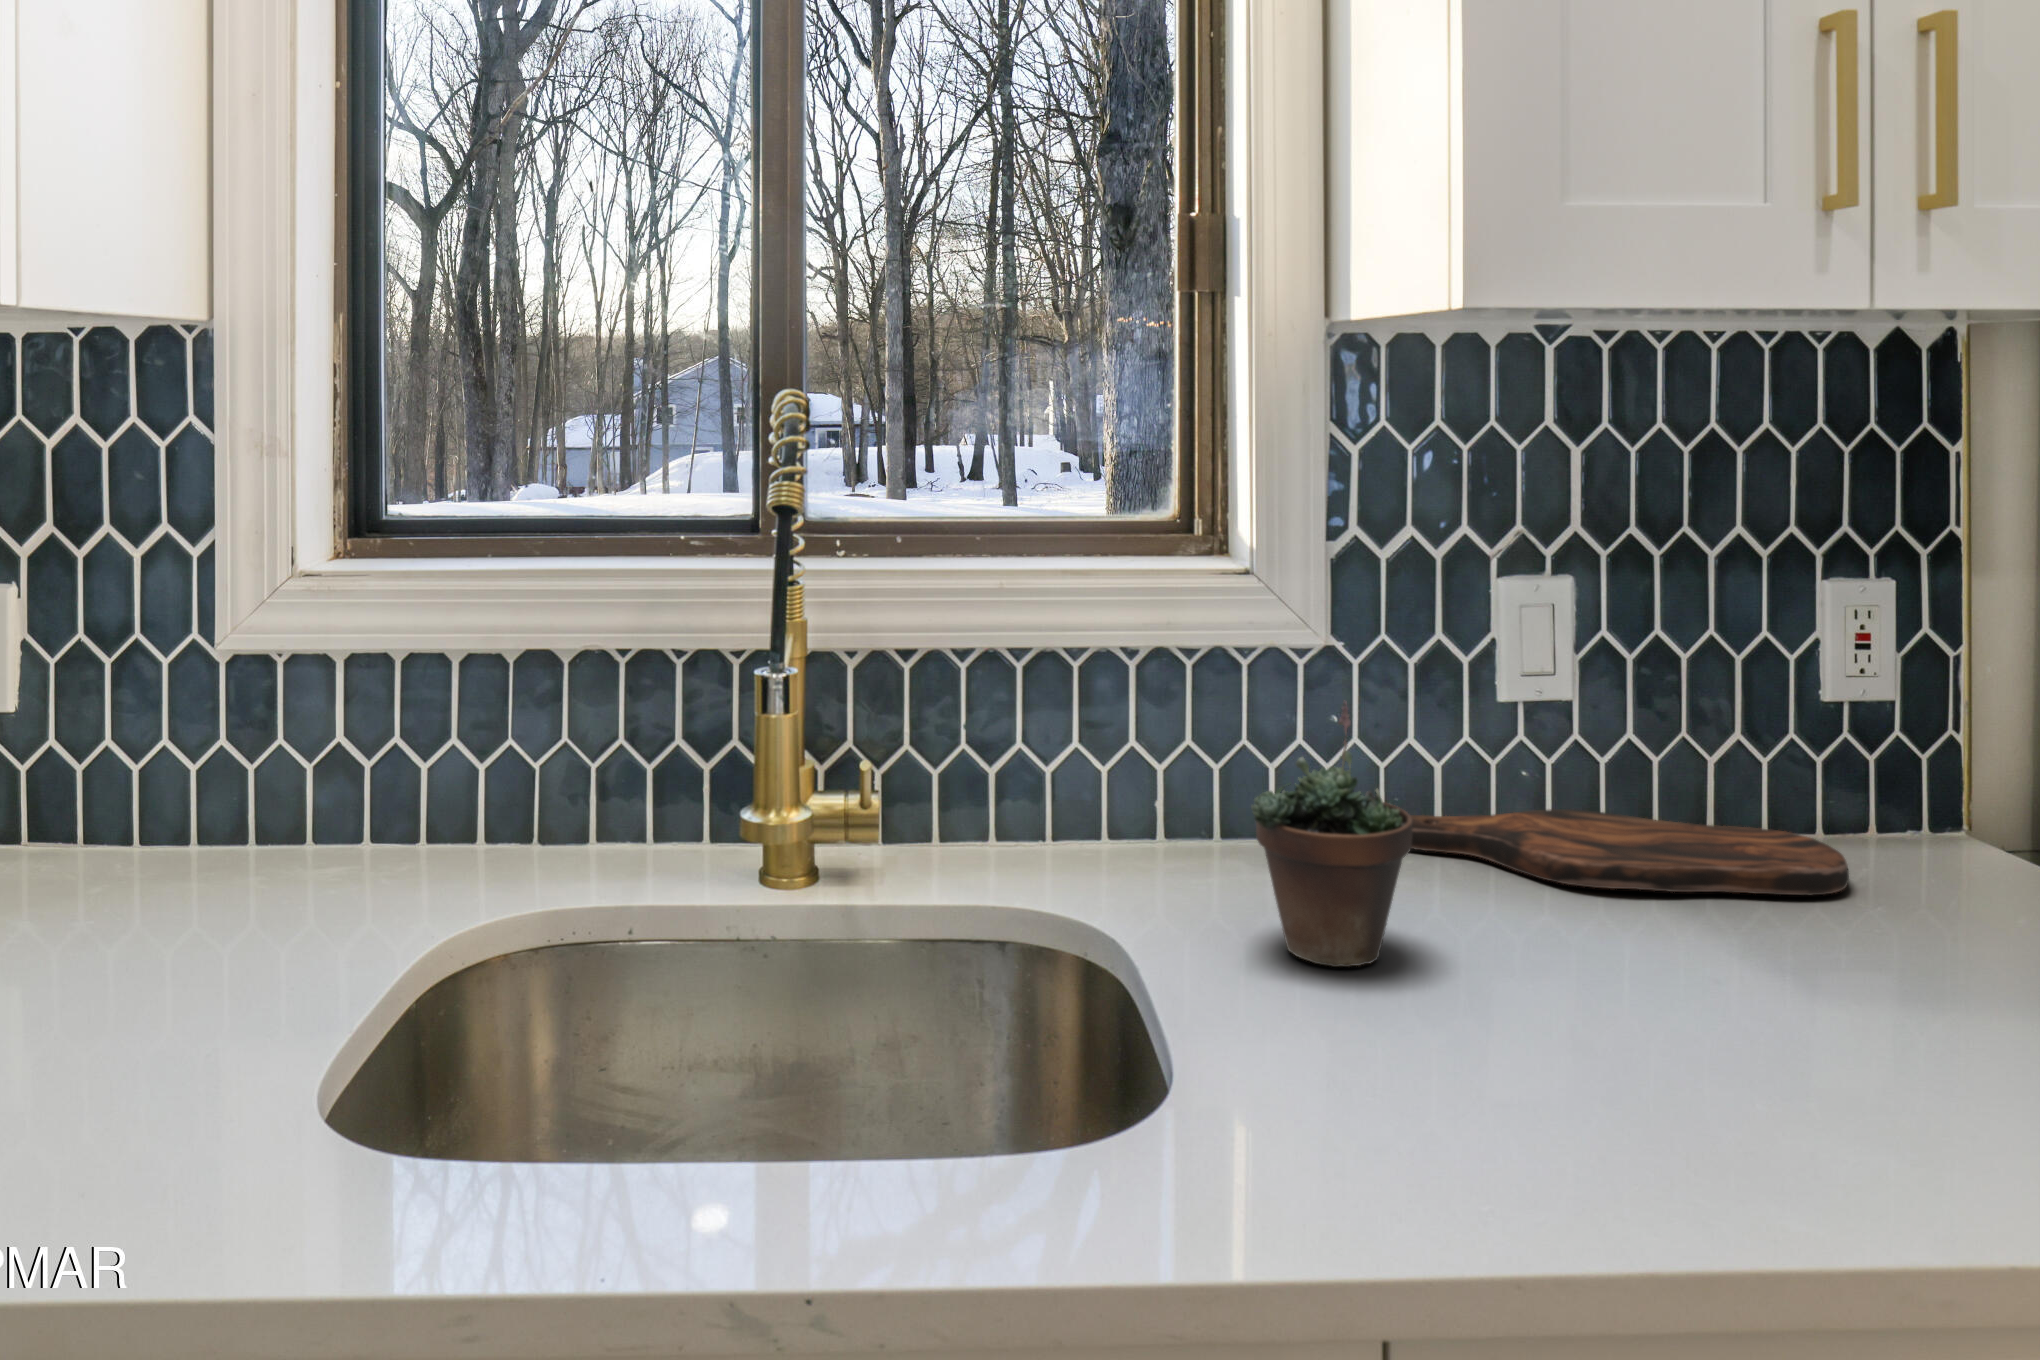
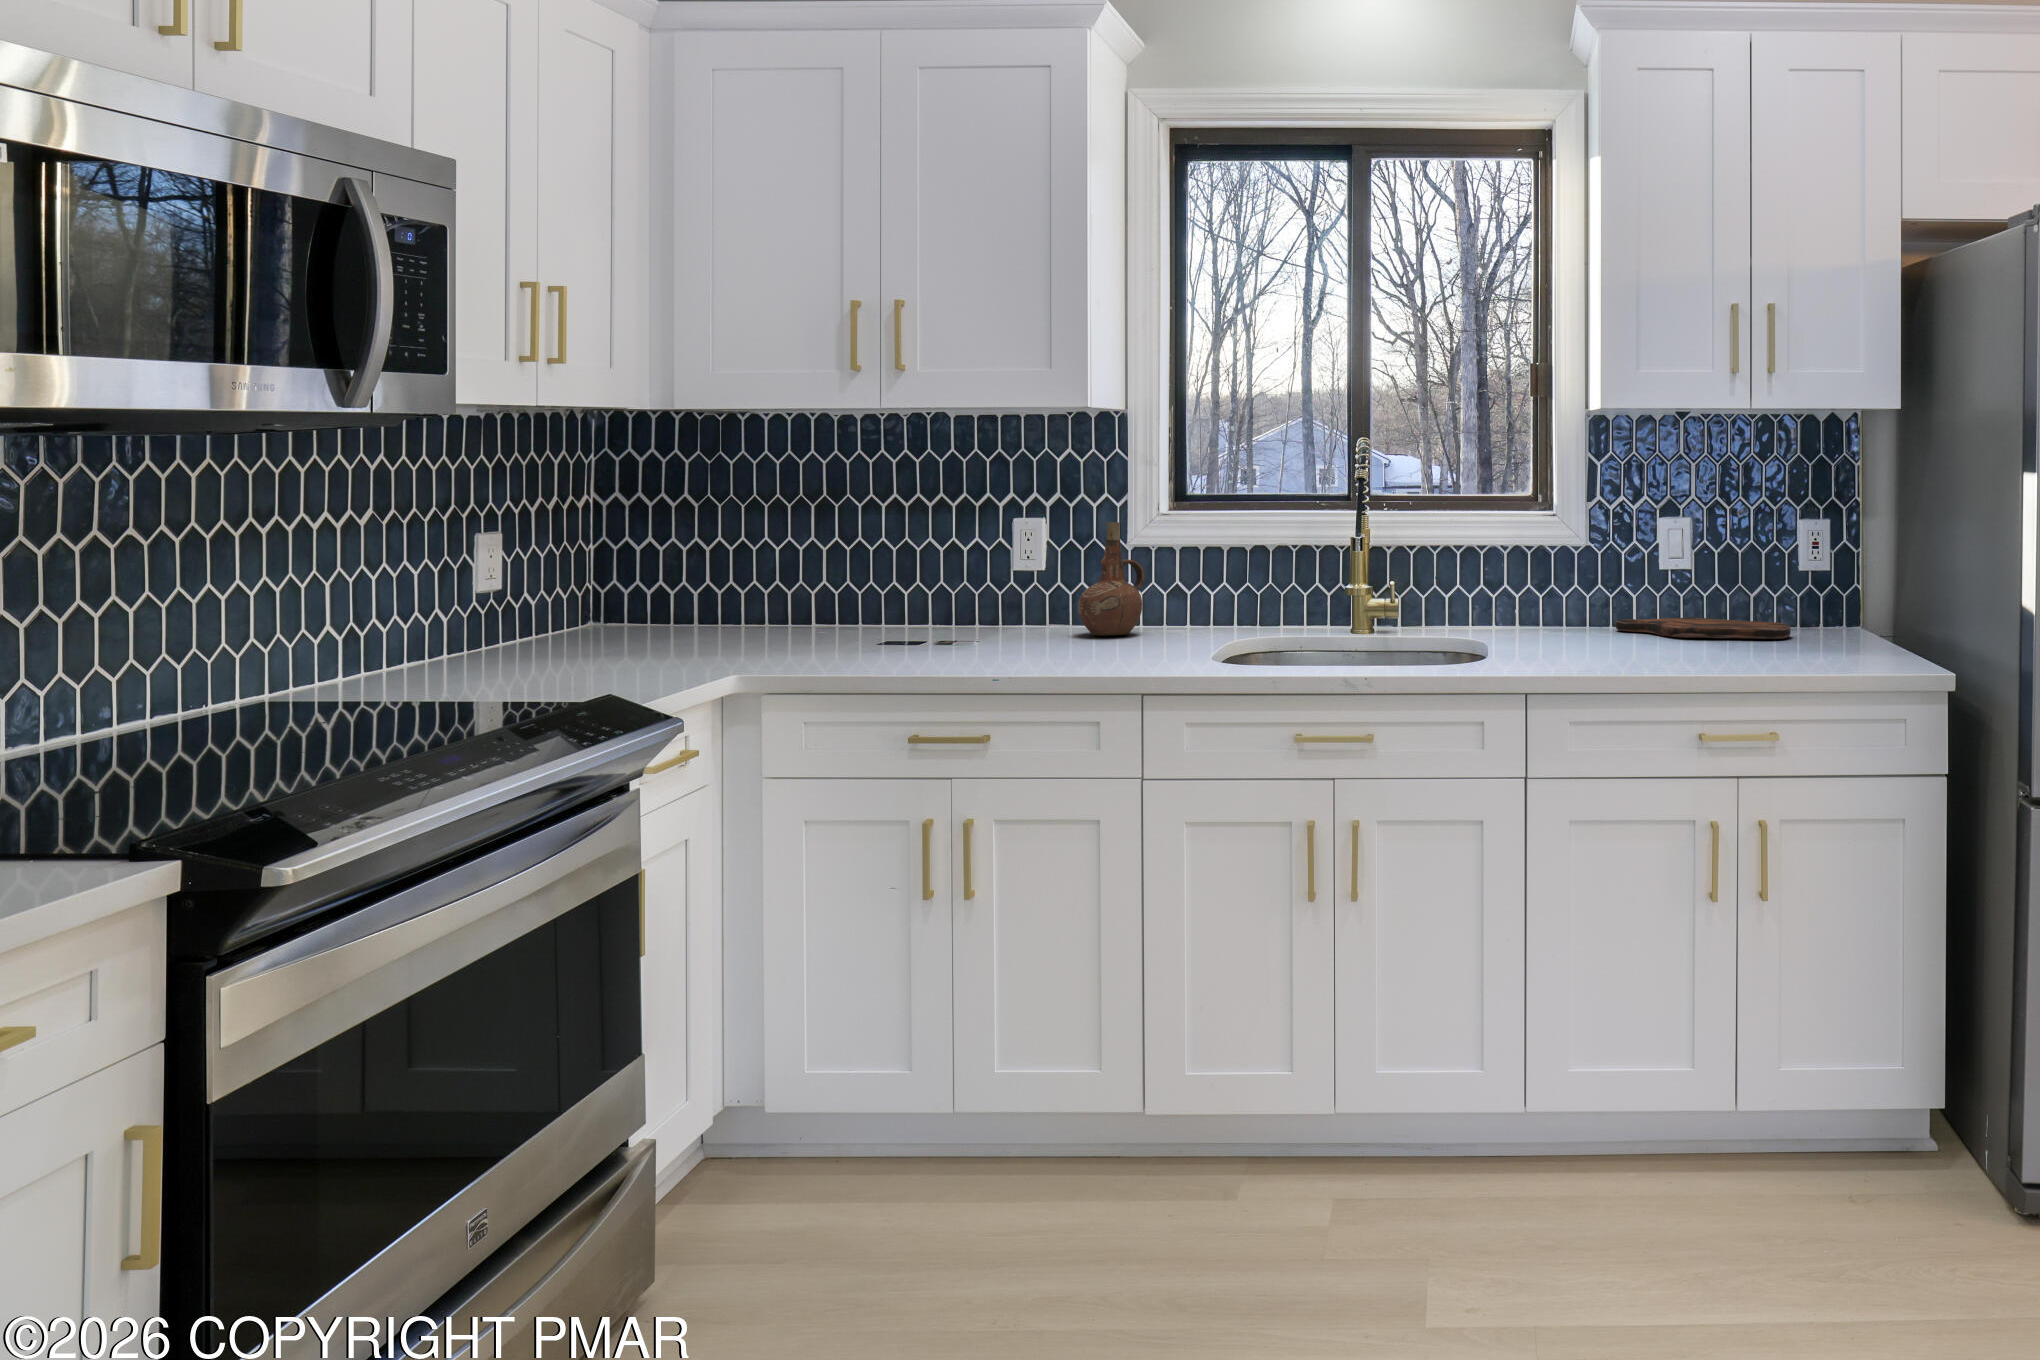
ceramic pitcher: none [59,603,242,899] -> present [1078,522,1144,636]
succulent plant: present [1251,702,1413,967] -> none [1533,552,1594,648]

